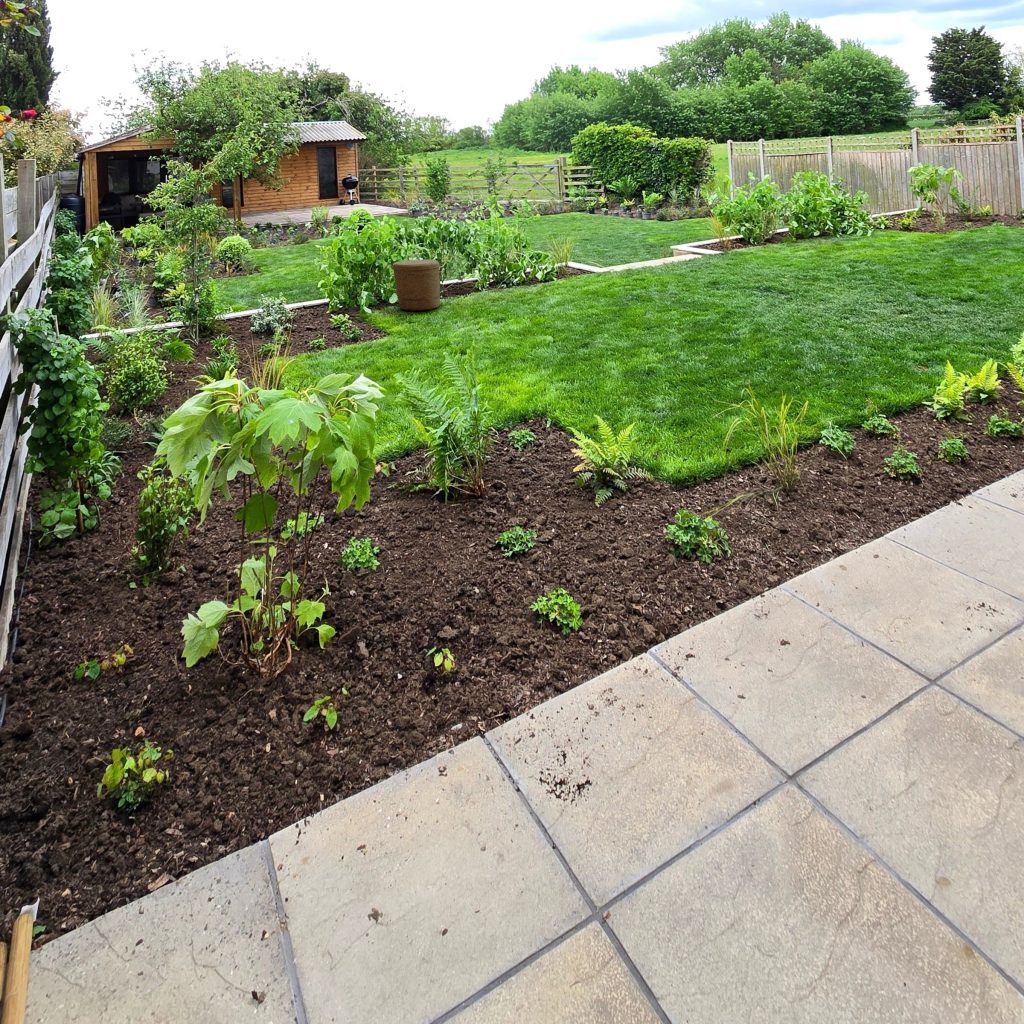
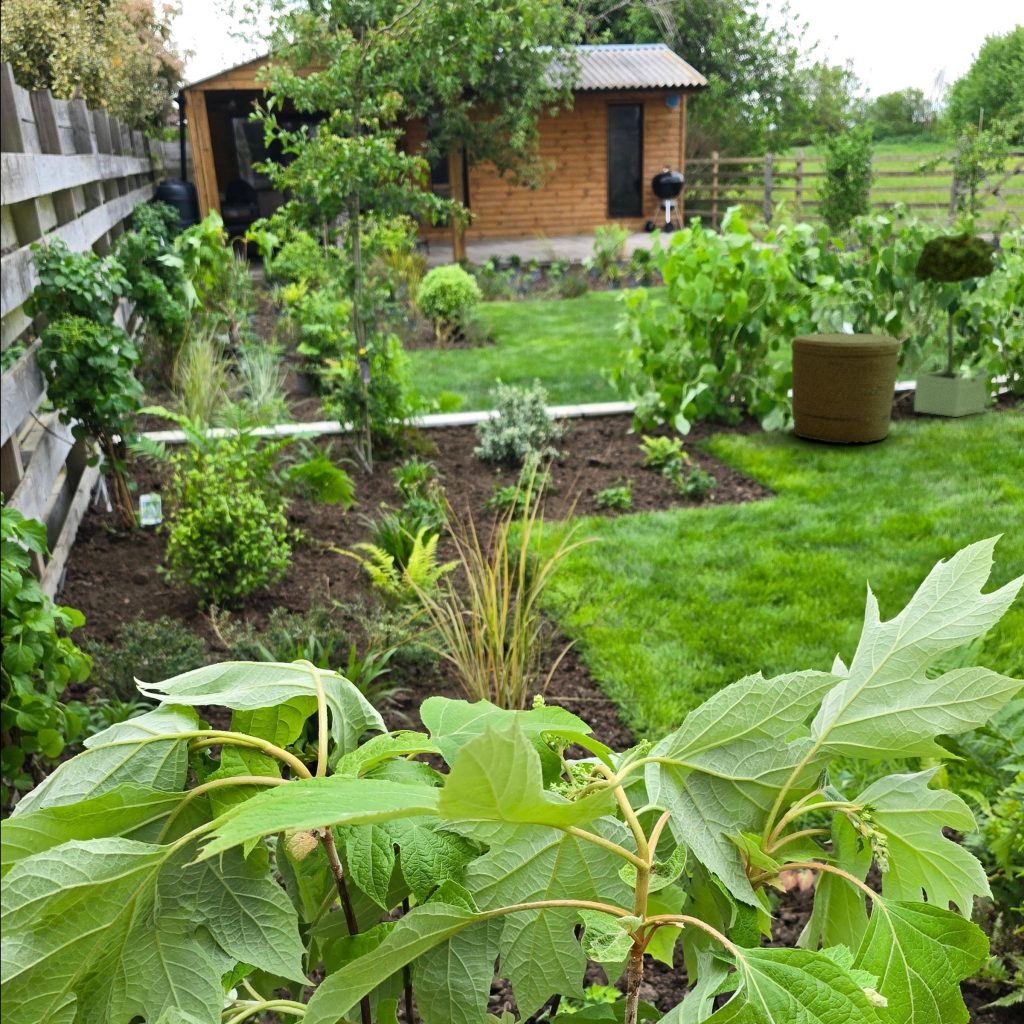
potted tree: none [444,208,483,295] -> present [914,231,996,417]

